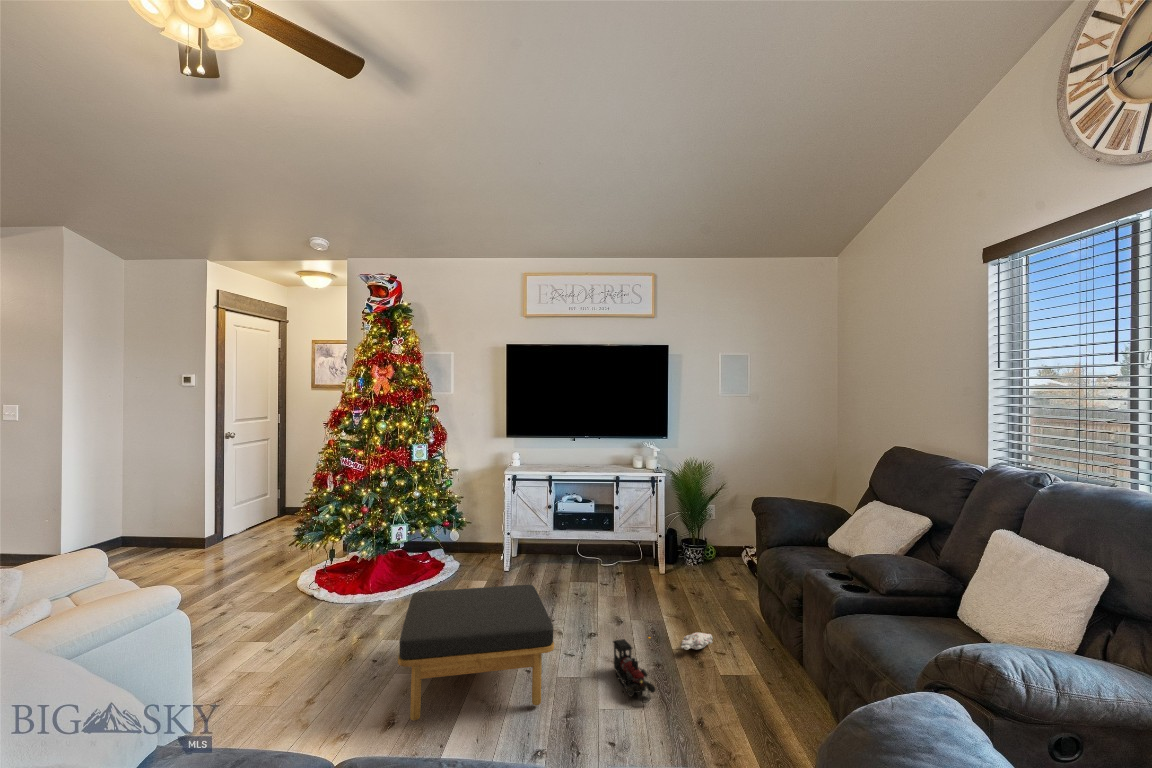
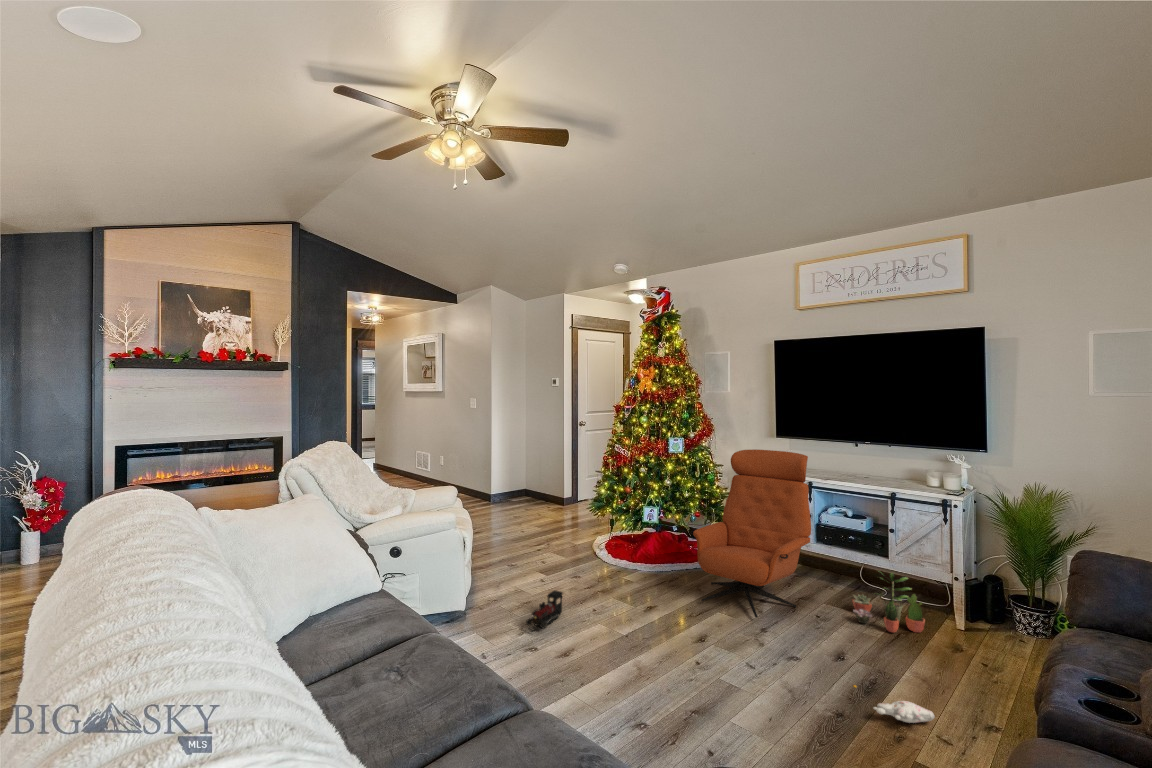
lounge chair: none [462,449,560,610] -> present [693,449,811,617]
potted plant: none [594,540,649,589] -> present [852,573,925,632]
ottoman: present [398,585,554,721] -> none [573,567,727,691]
toy train: present [613,639,655,703] -> present [526,590,563,632]

